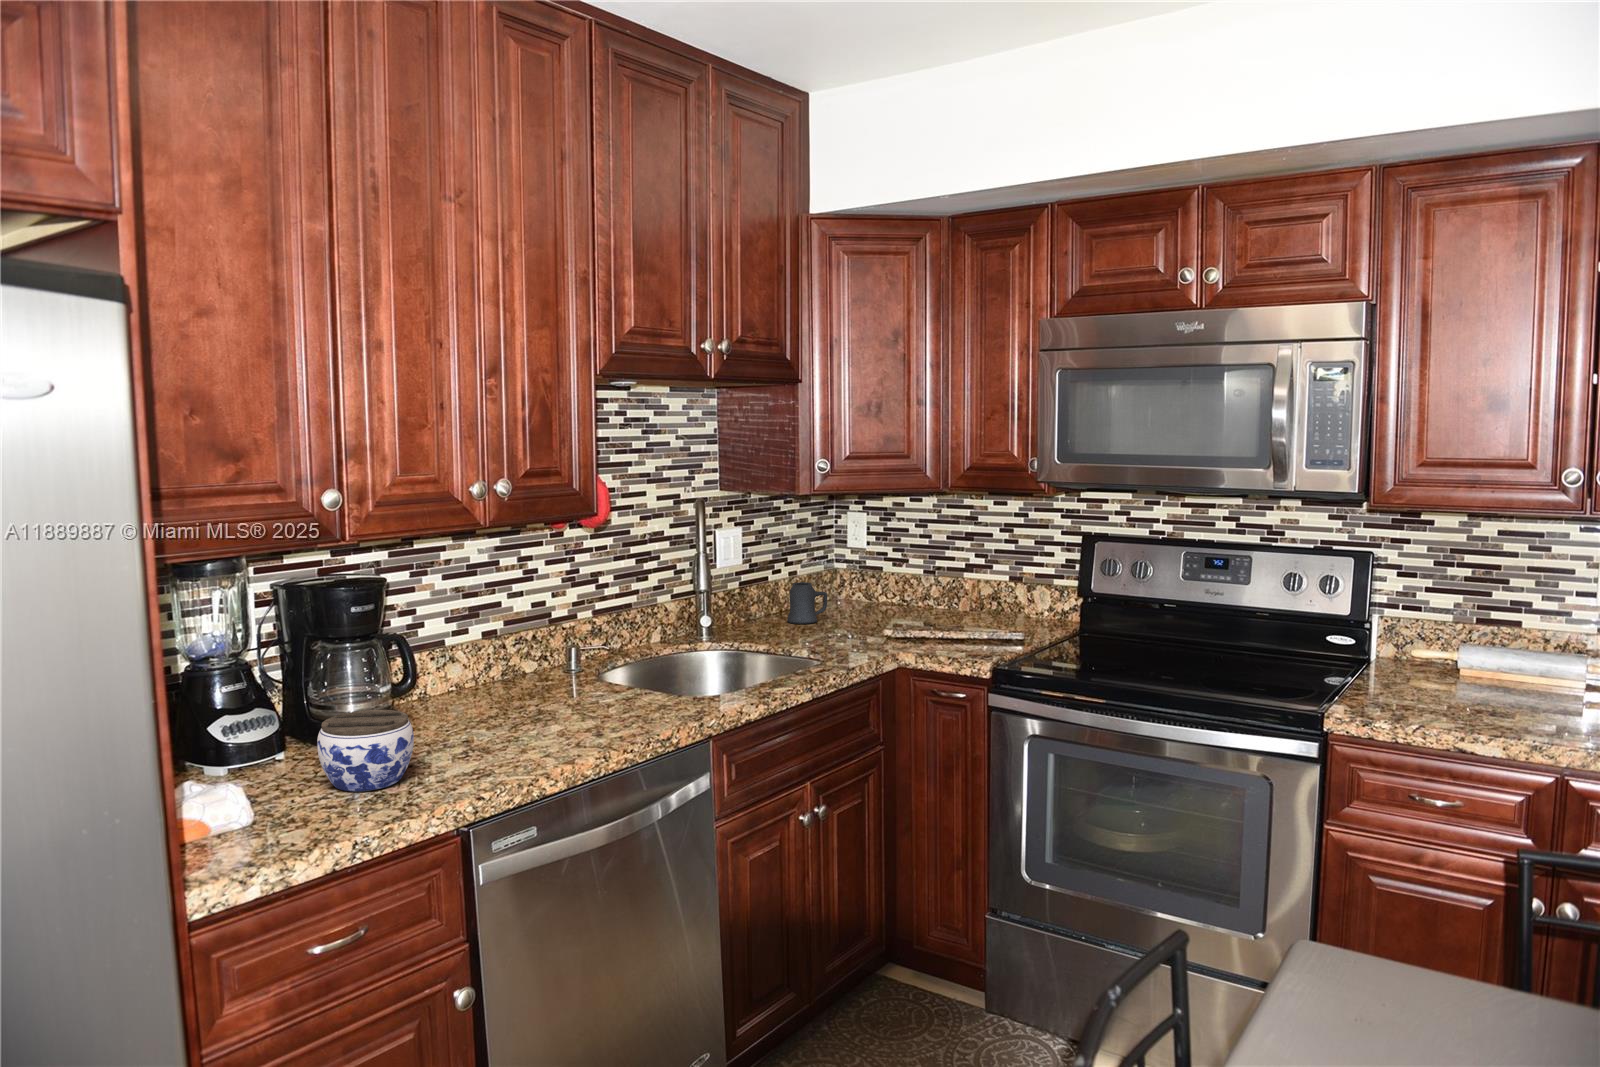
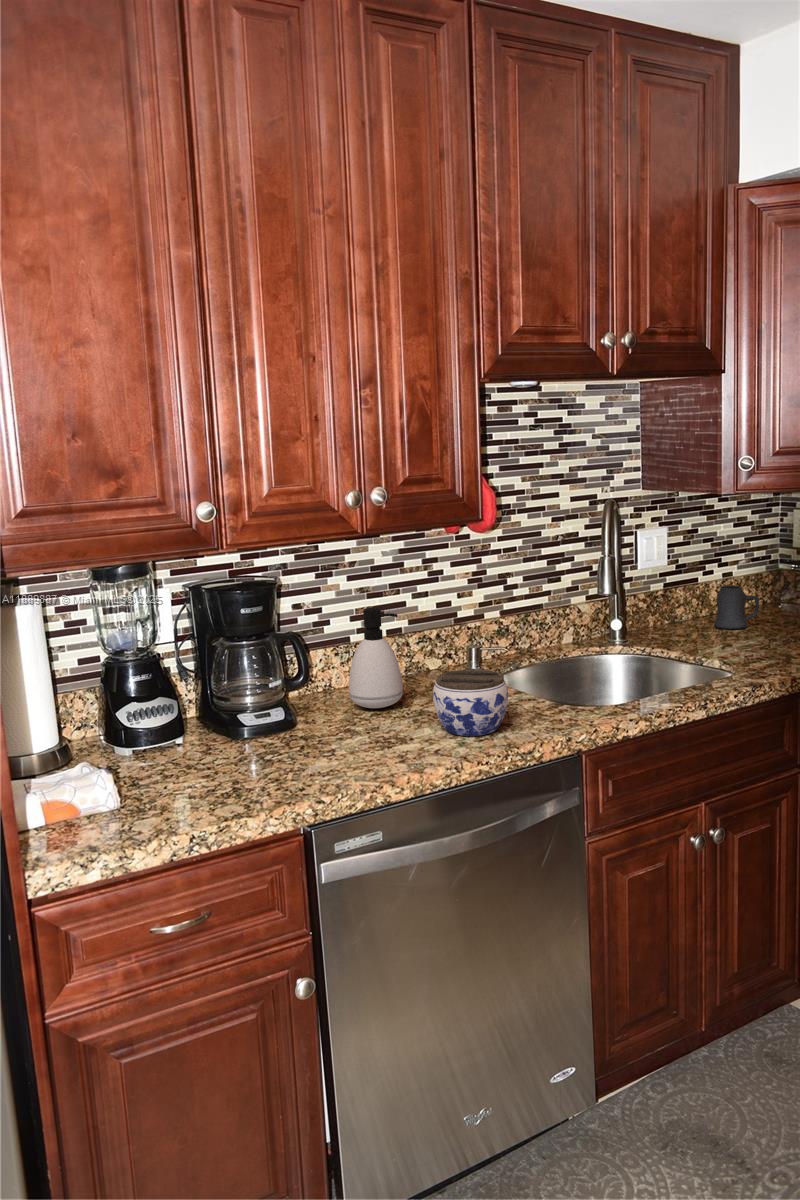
soap dispenser: none [459,604,517,711] -> present [349,607,403,708]
jar: present [317,710,414,791] -> present [433,669,508,736]

